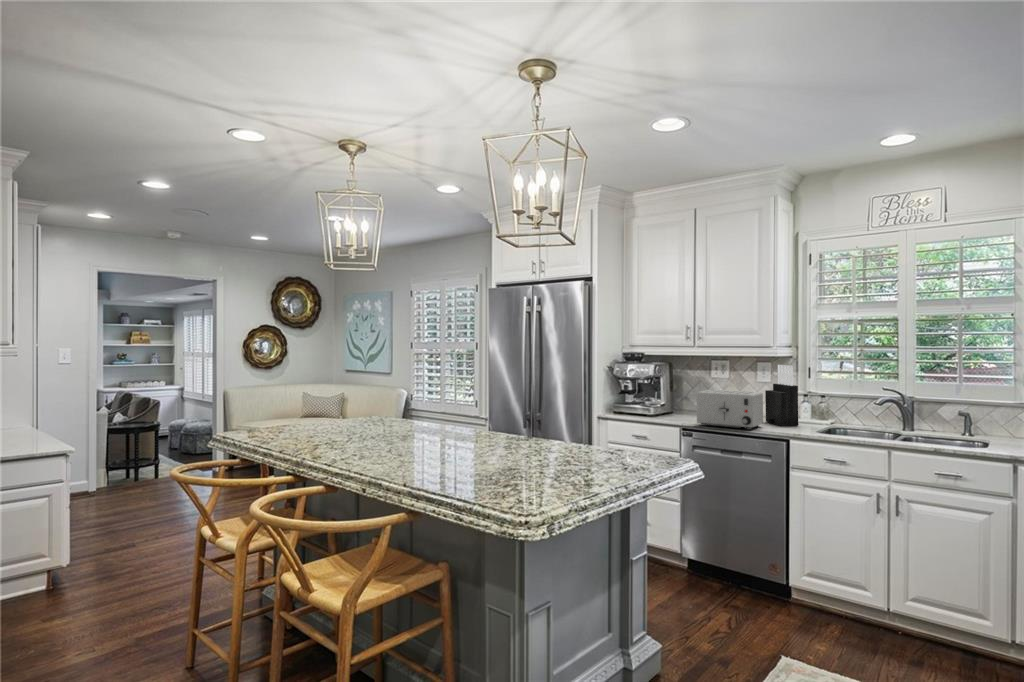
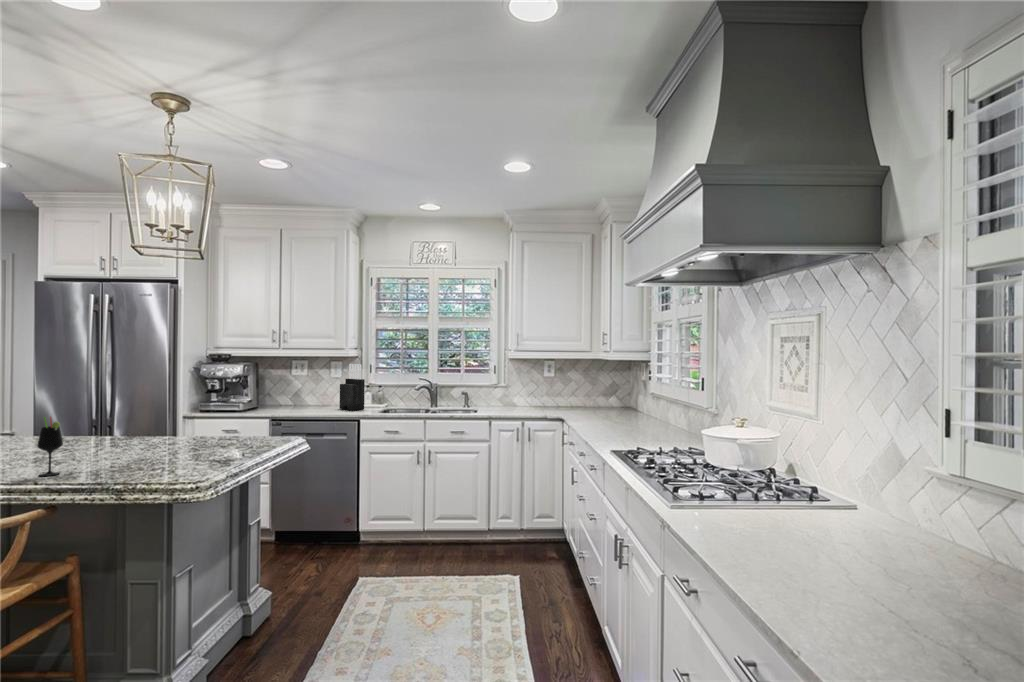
toaster: present [696,390,763,430] -> none [287,385,340,414]
wine glass: none [422,425,440,481] -> present [38,417,63,476]

